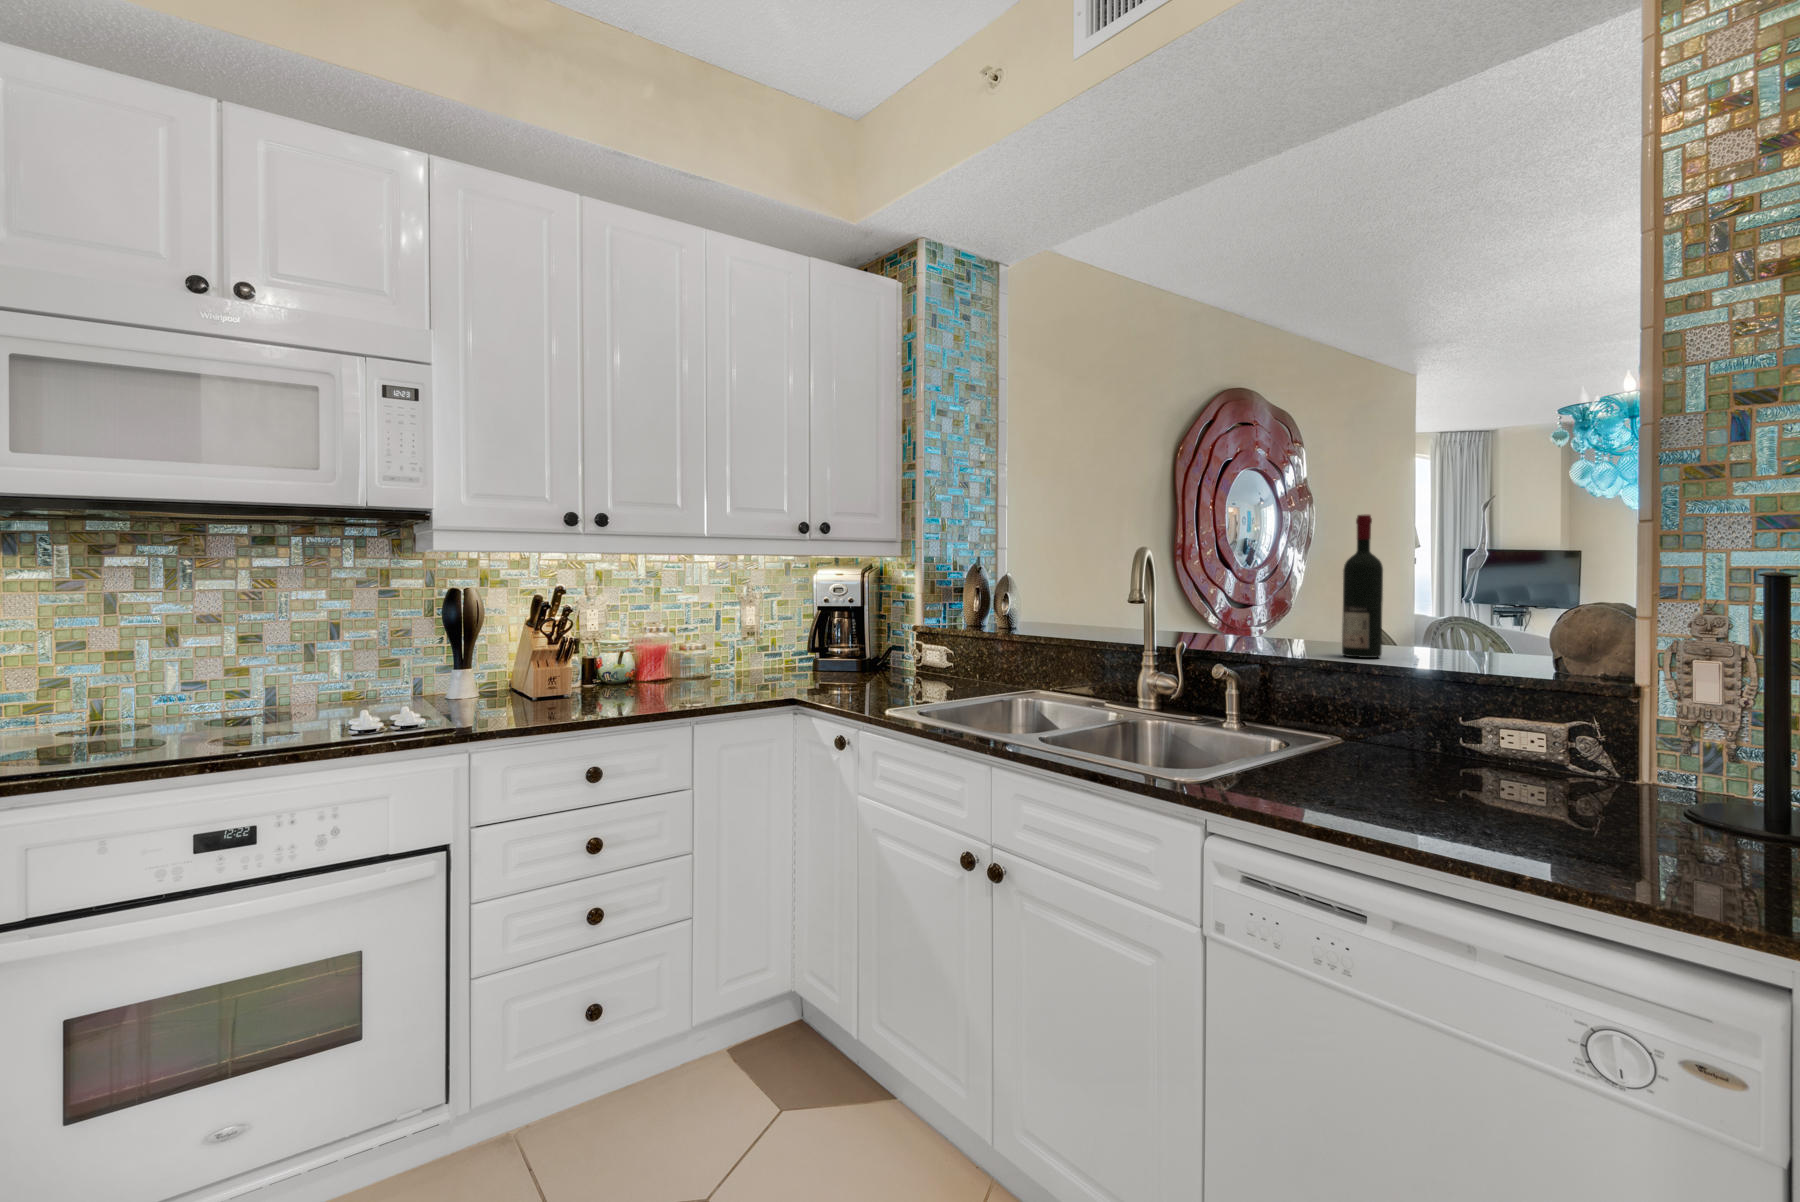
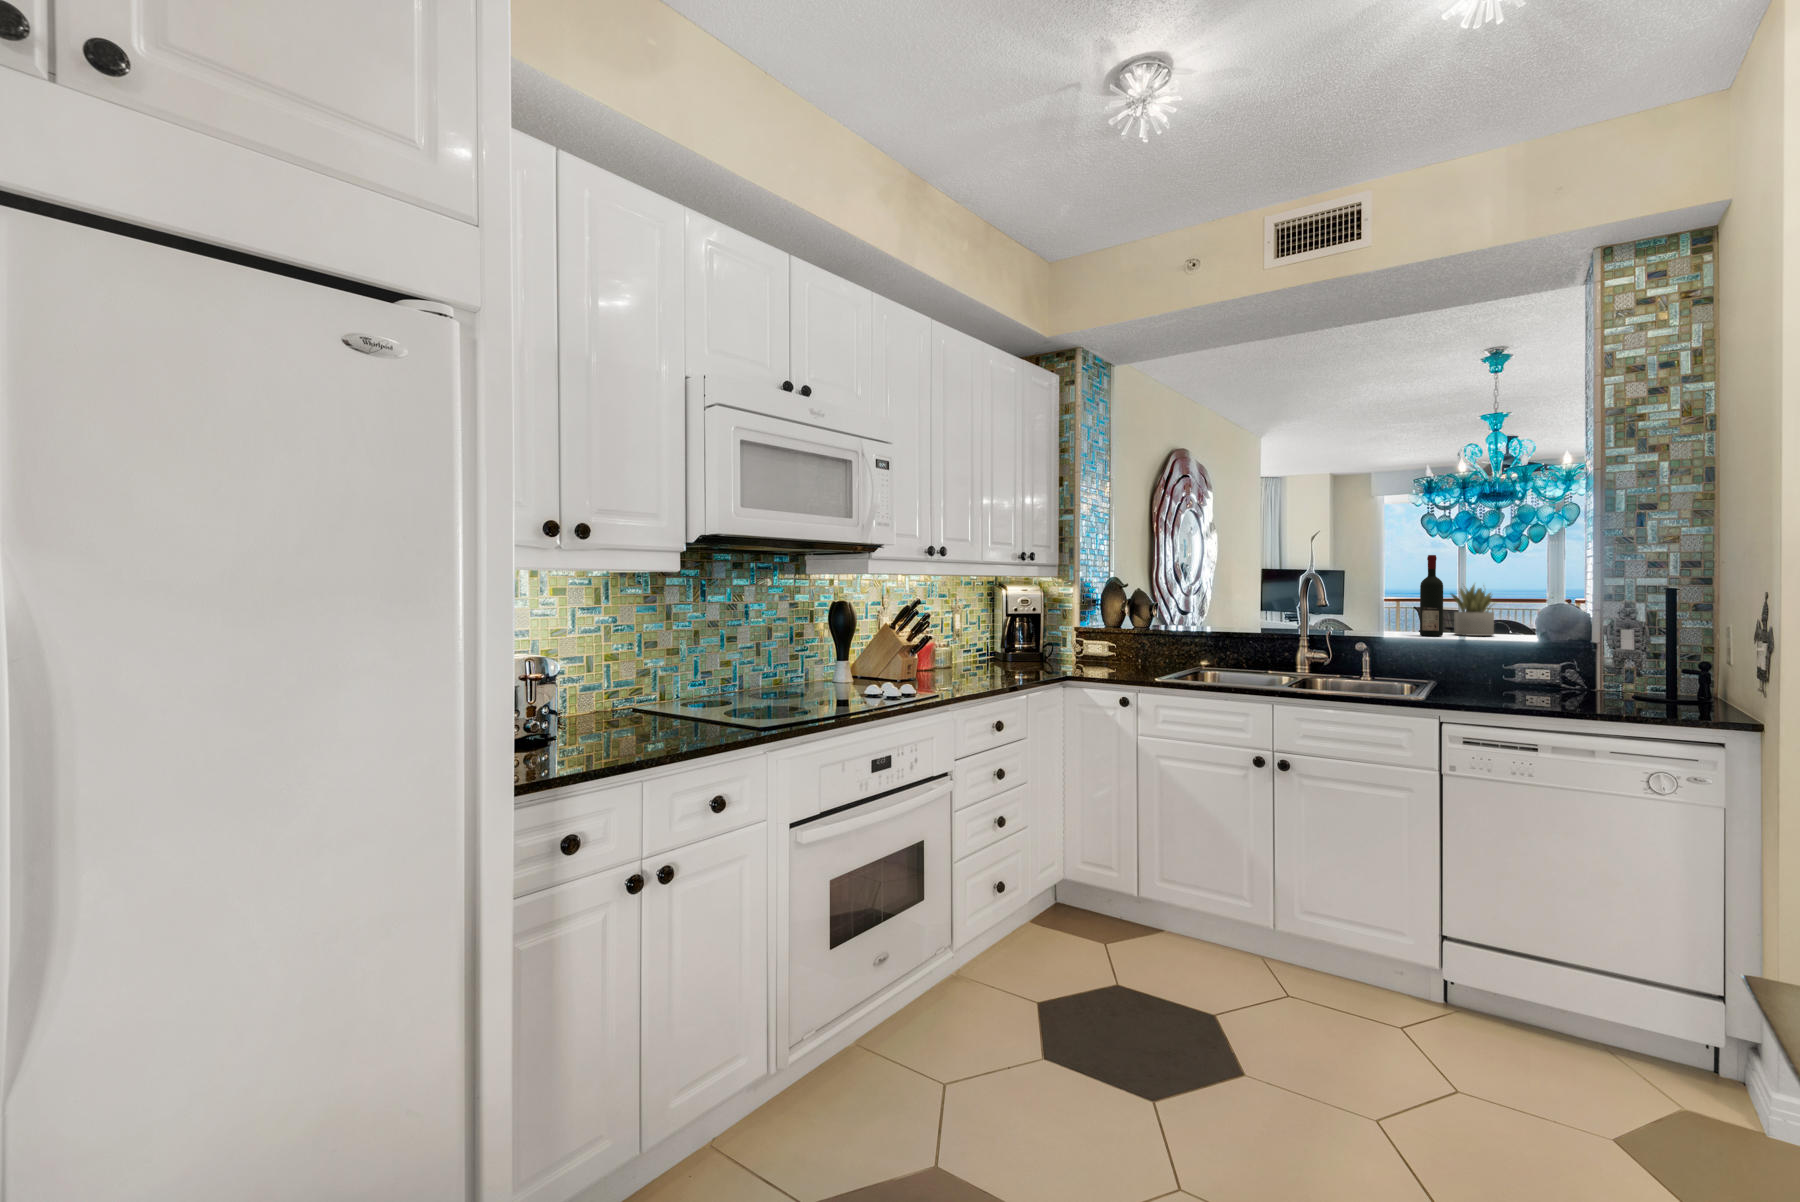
succulent plant: none [1415,562,1495,660] -> present [1451,584,1494,636]

